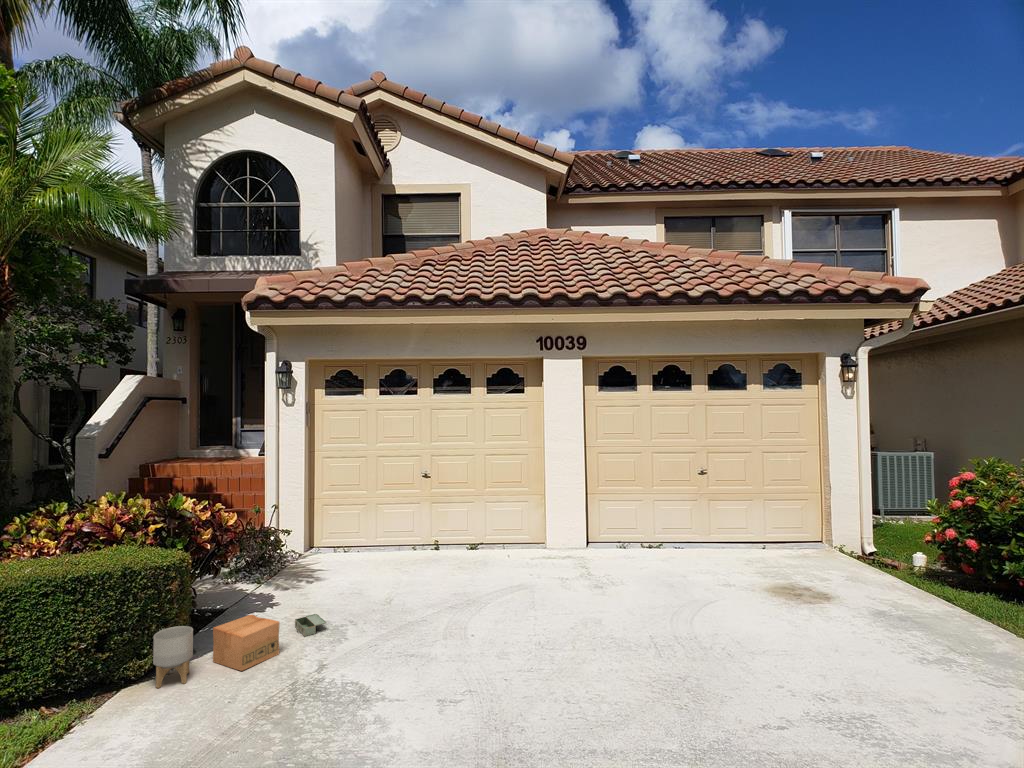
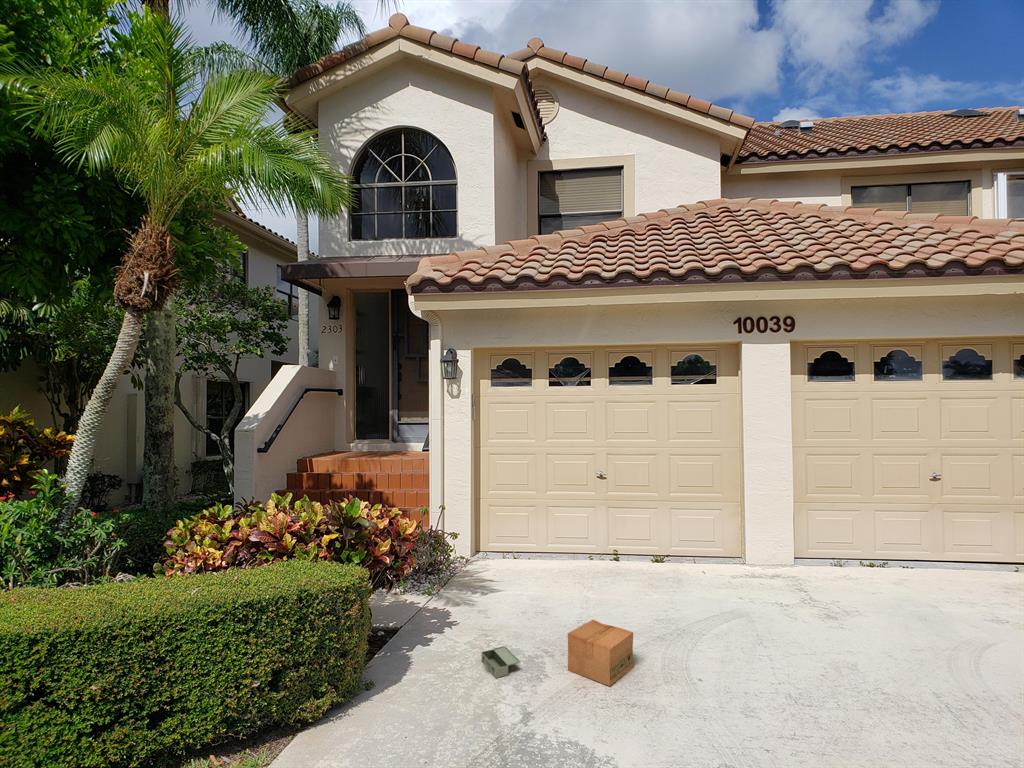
cardboard box: present [213,615,280,671] -> present [568,620,633,686]
planter: present [153,626,193,688] -> none [332,664,376,745]

